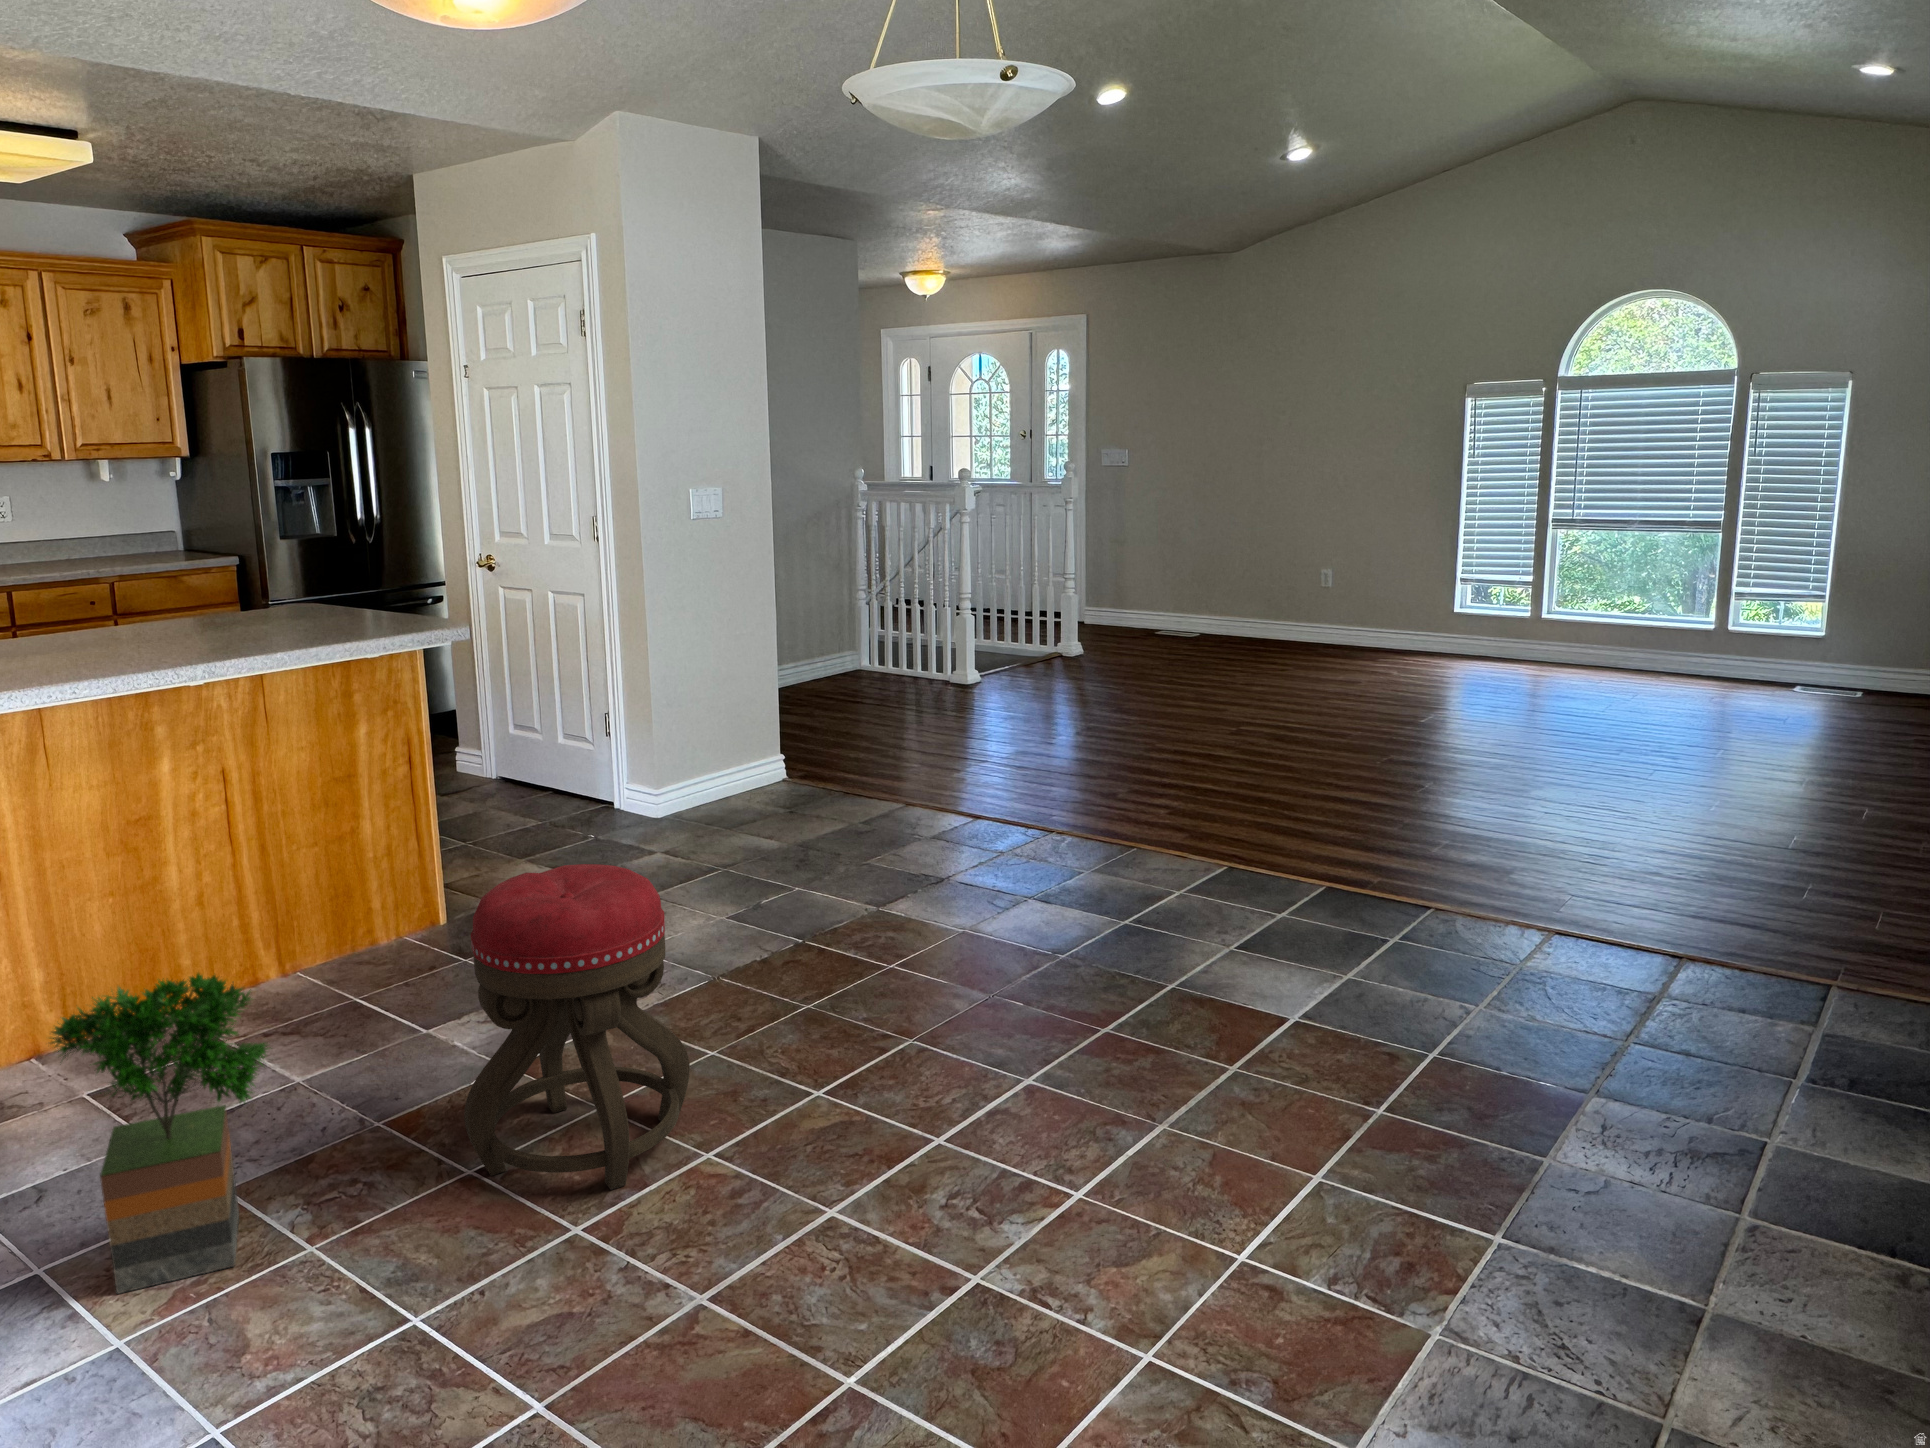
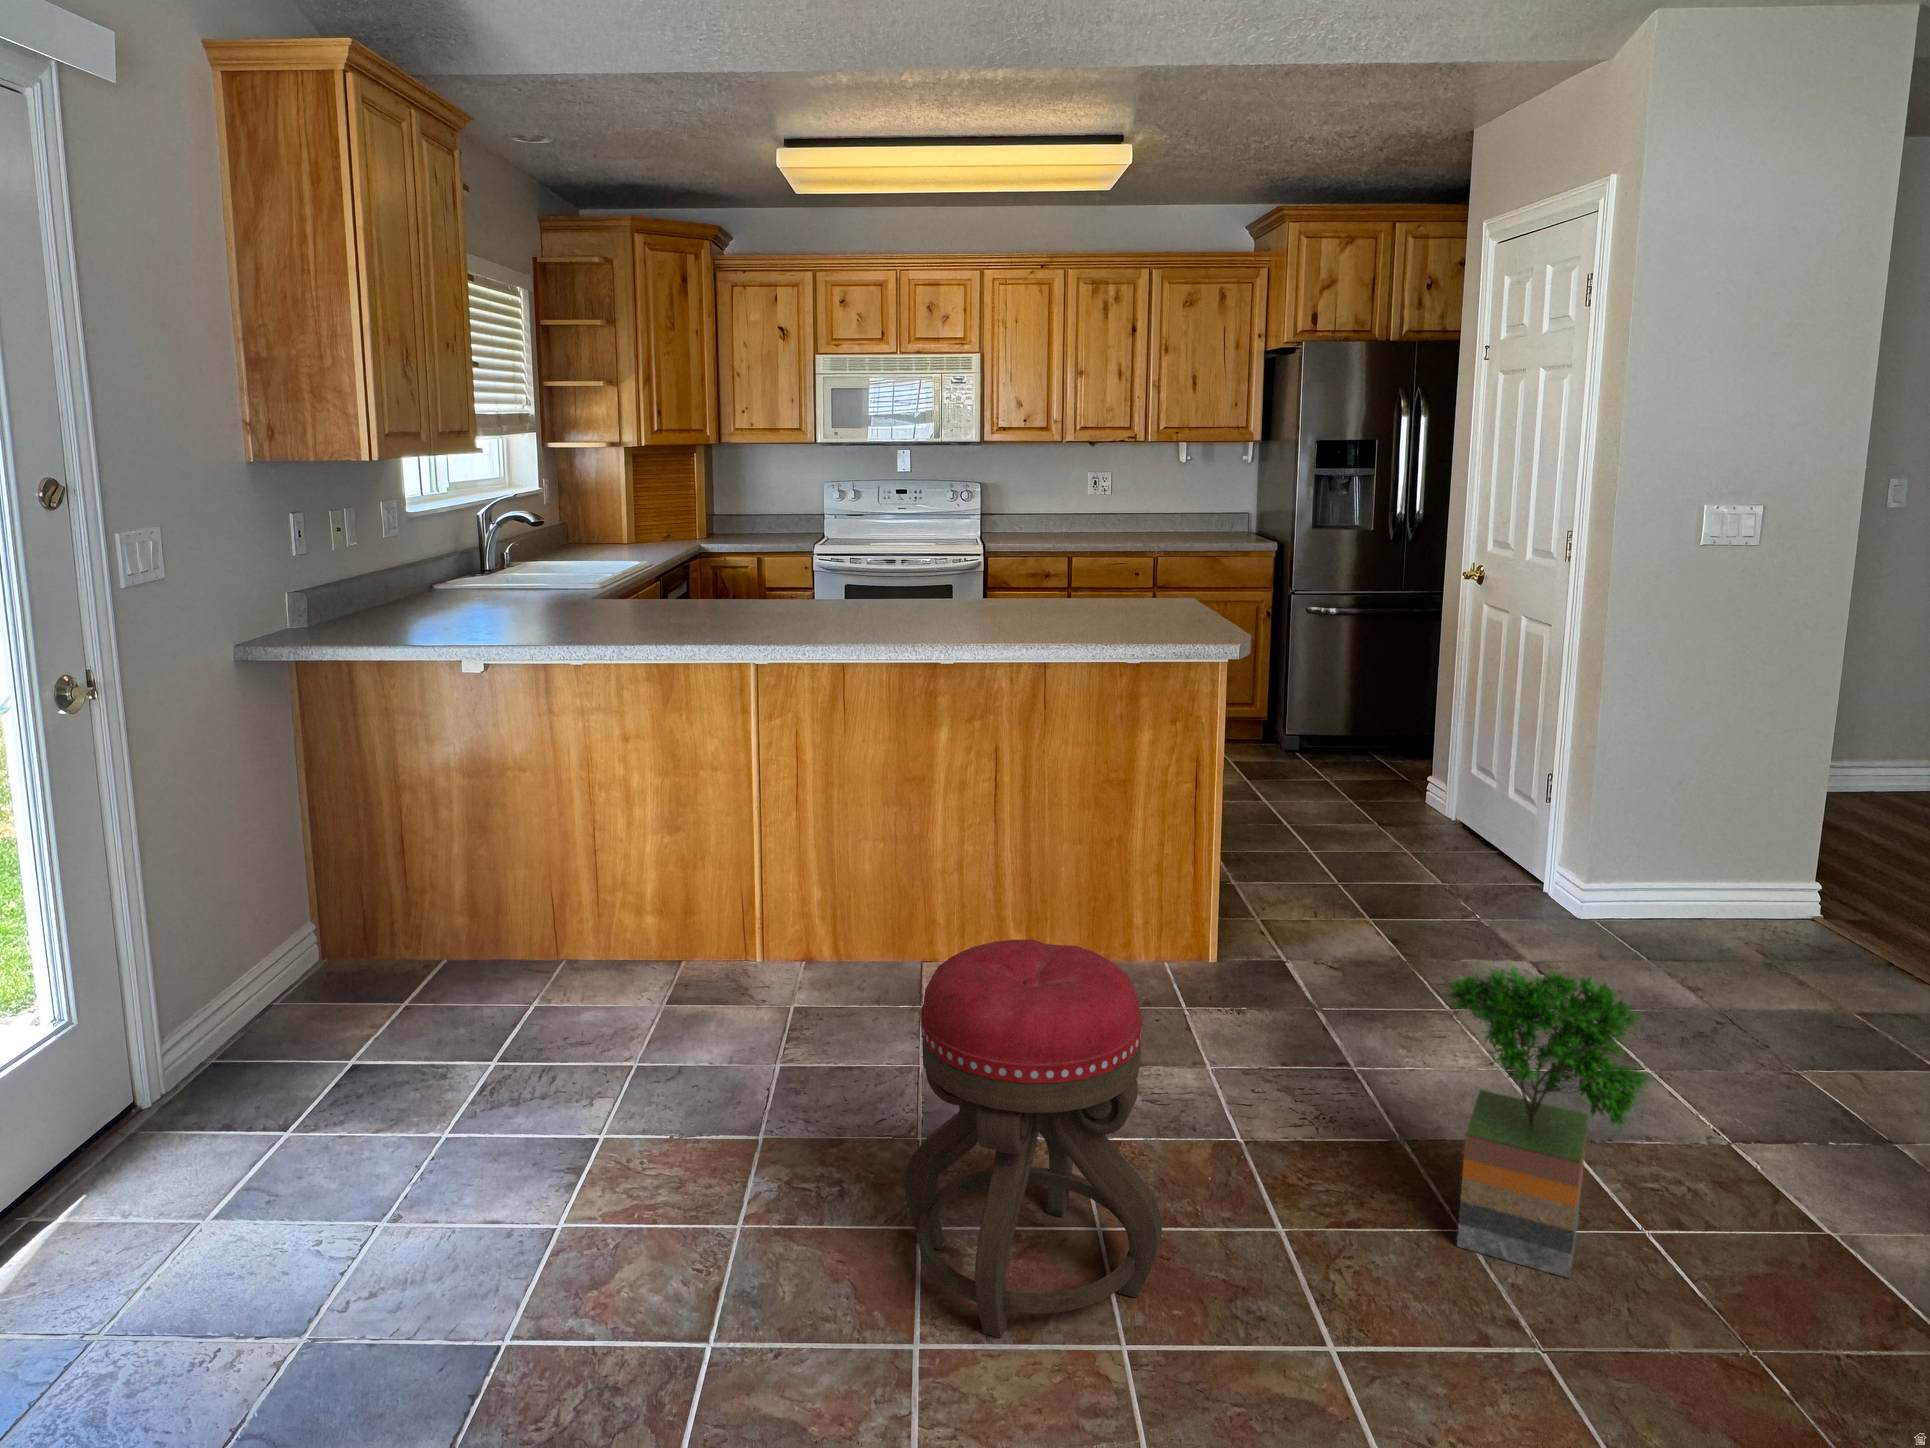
potted tree: present [50,973,267,1294] -> present [1445,964,1649,1278]

